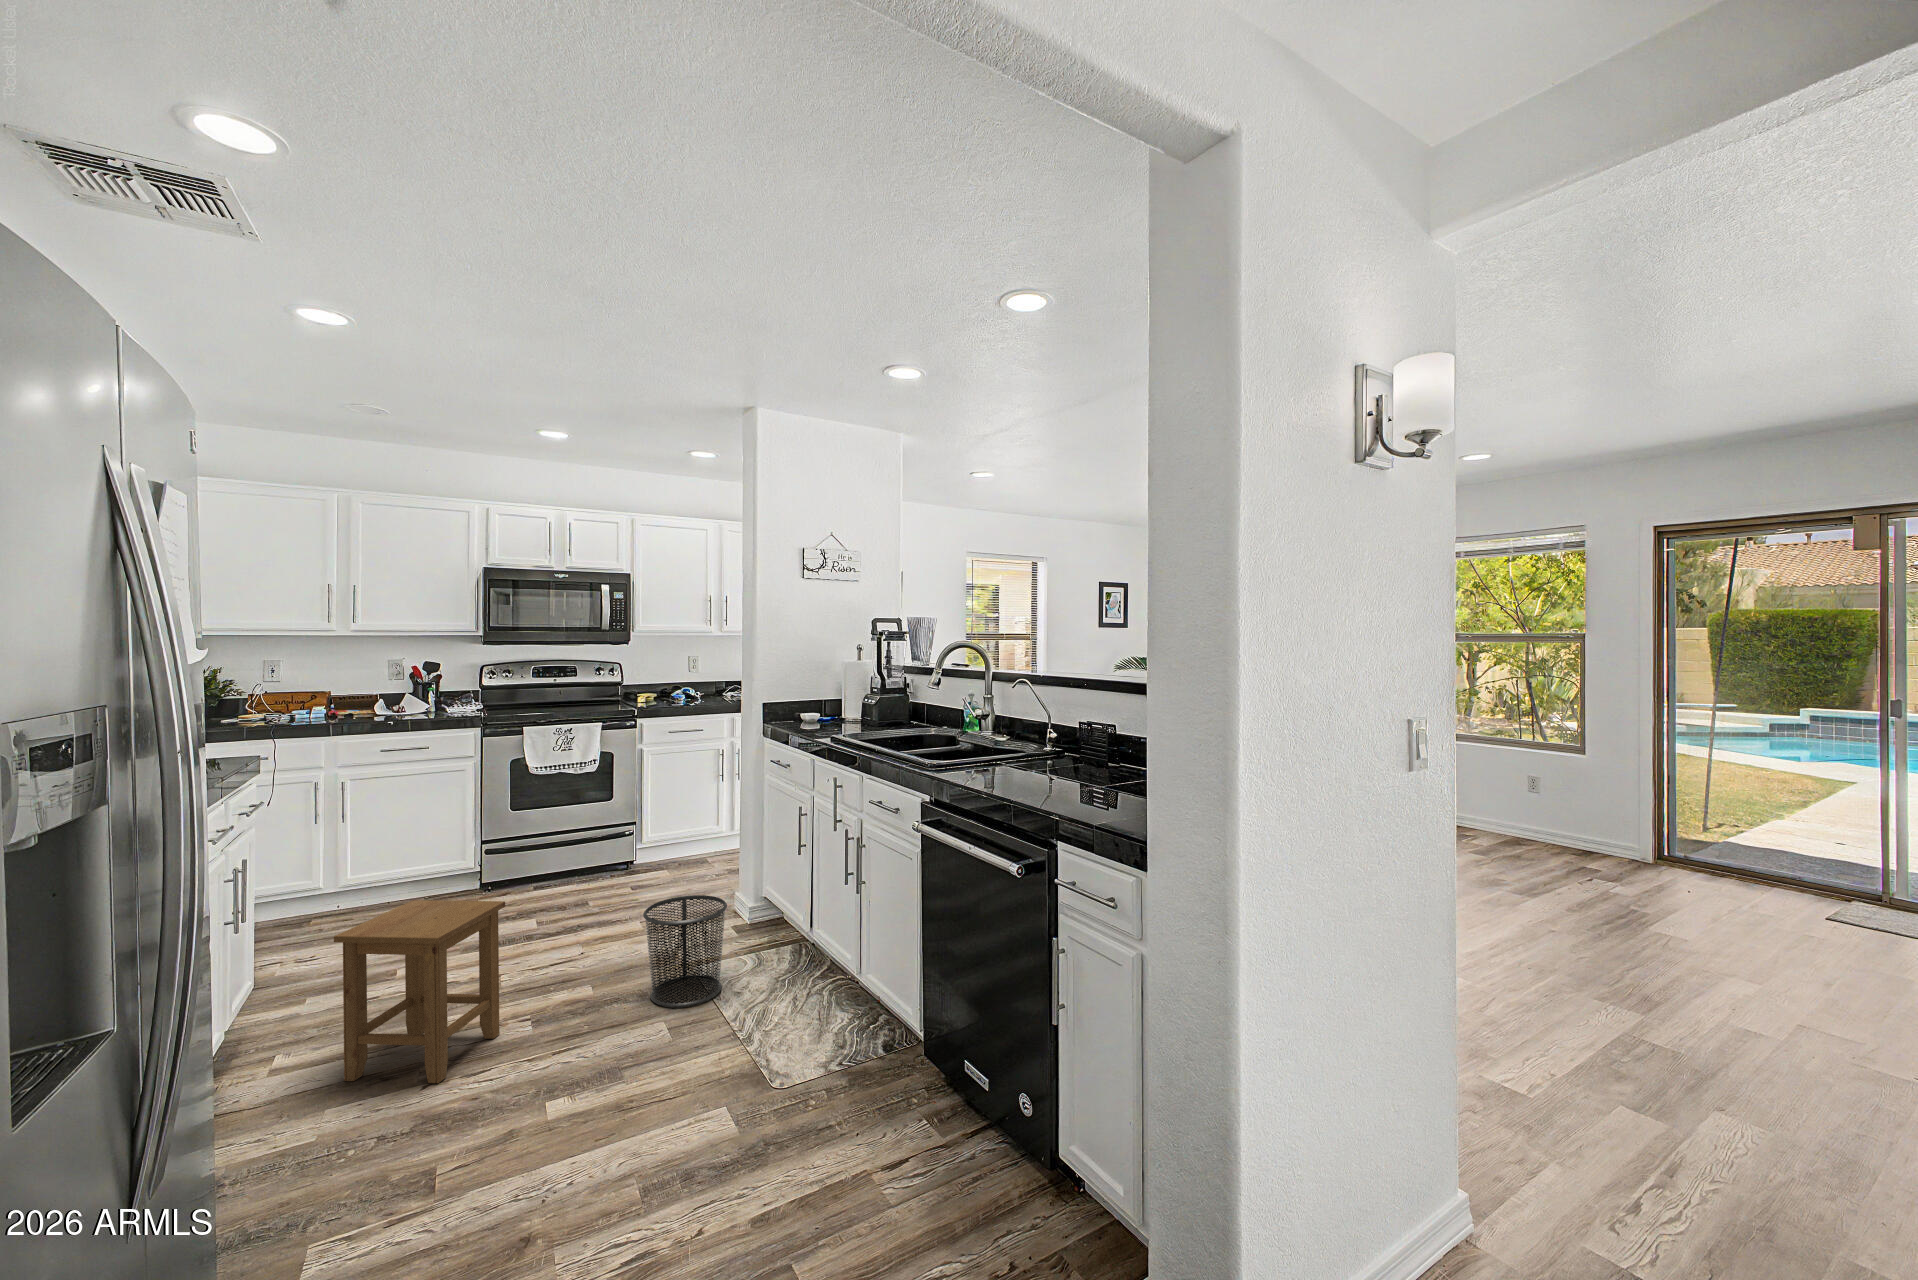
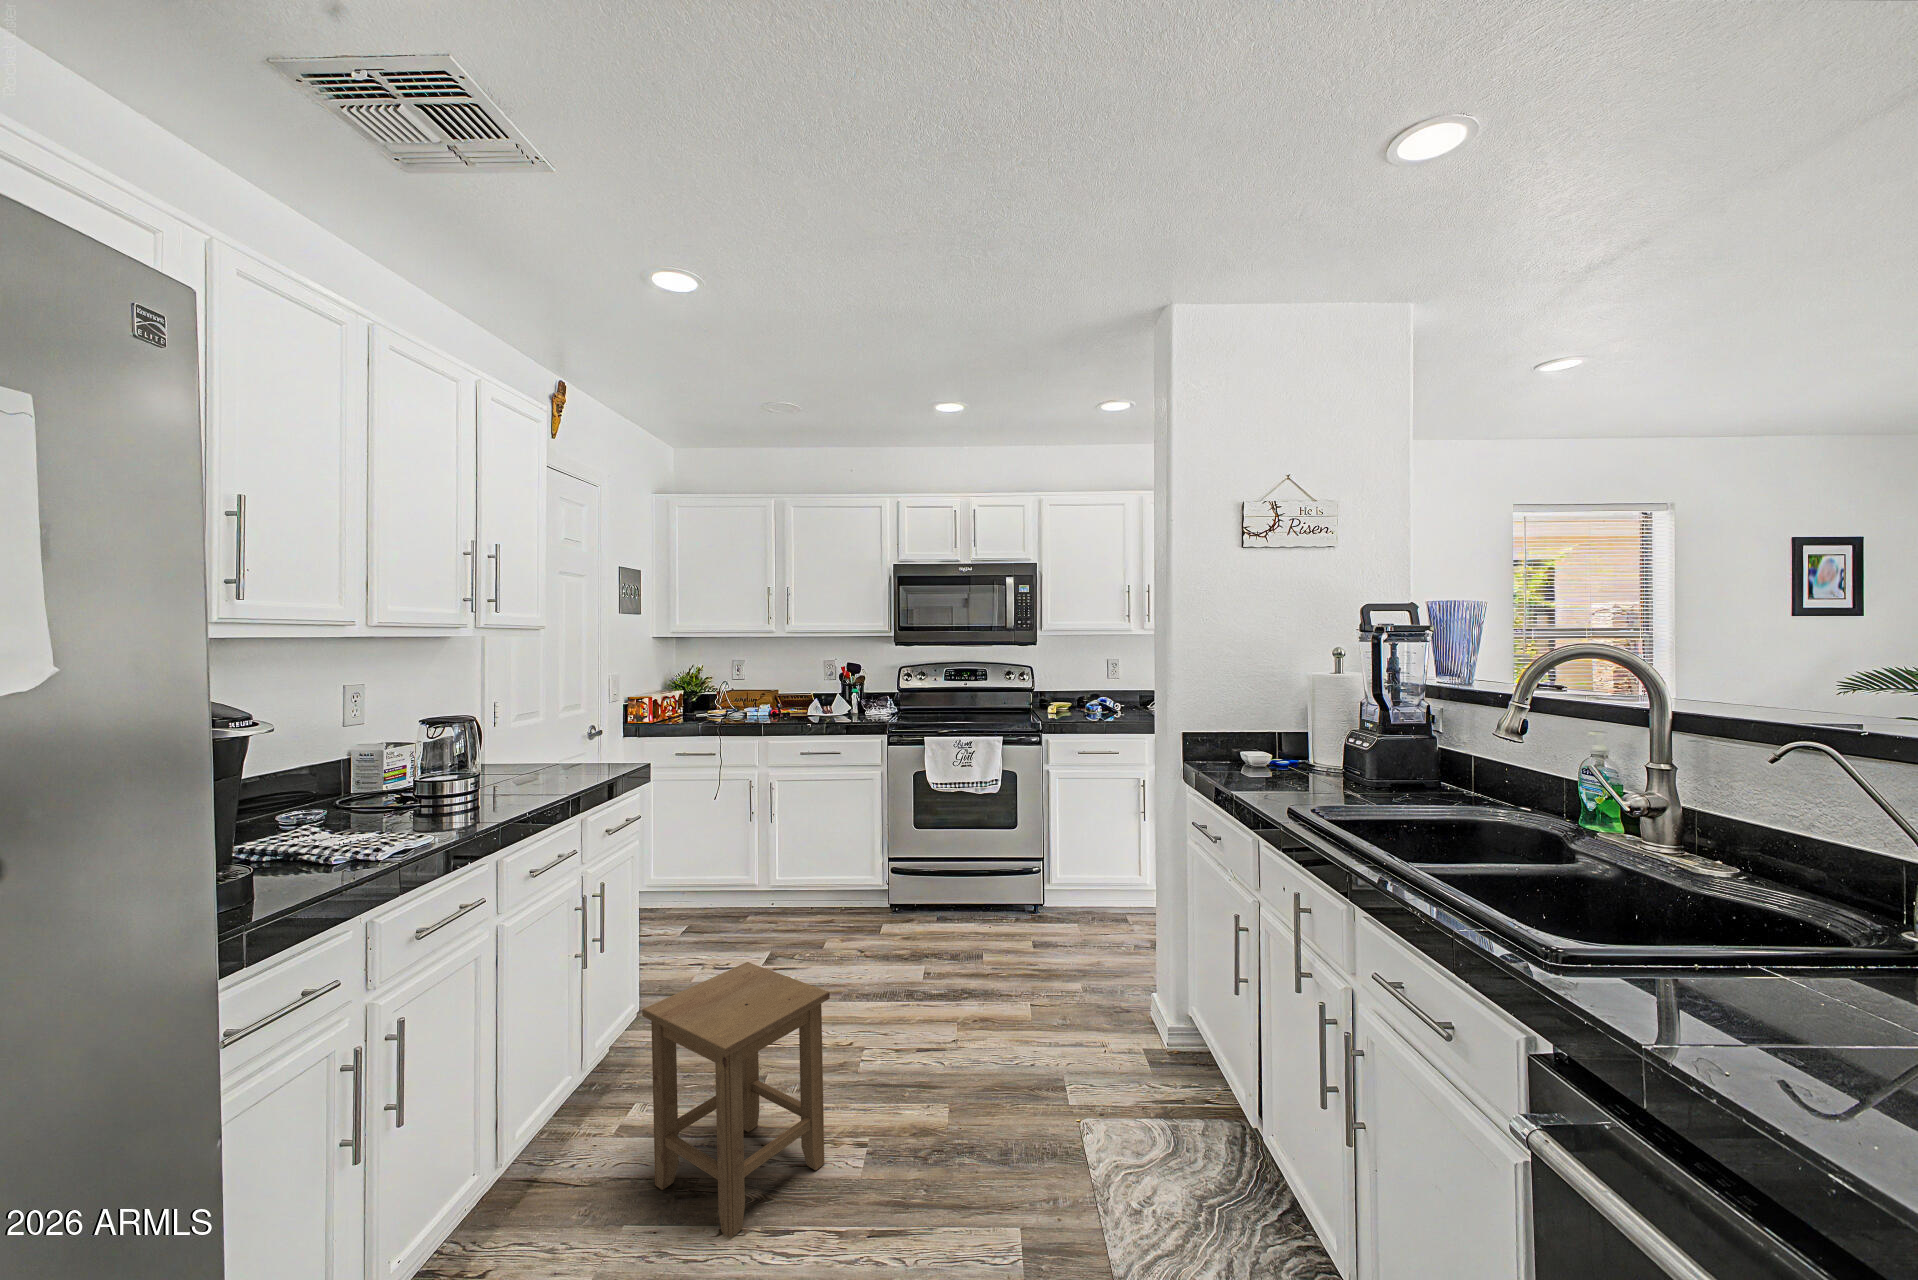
waste bin: present [643,895,727,1007] -> none [1002,1014,1120,1201]

